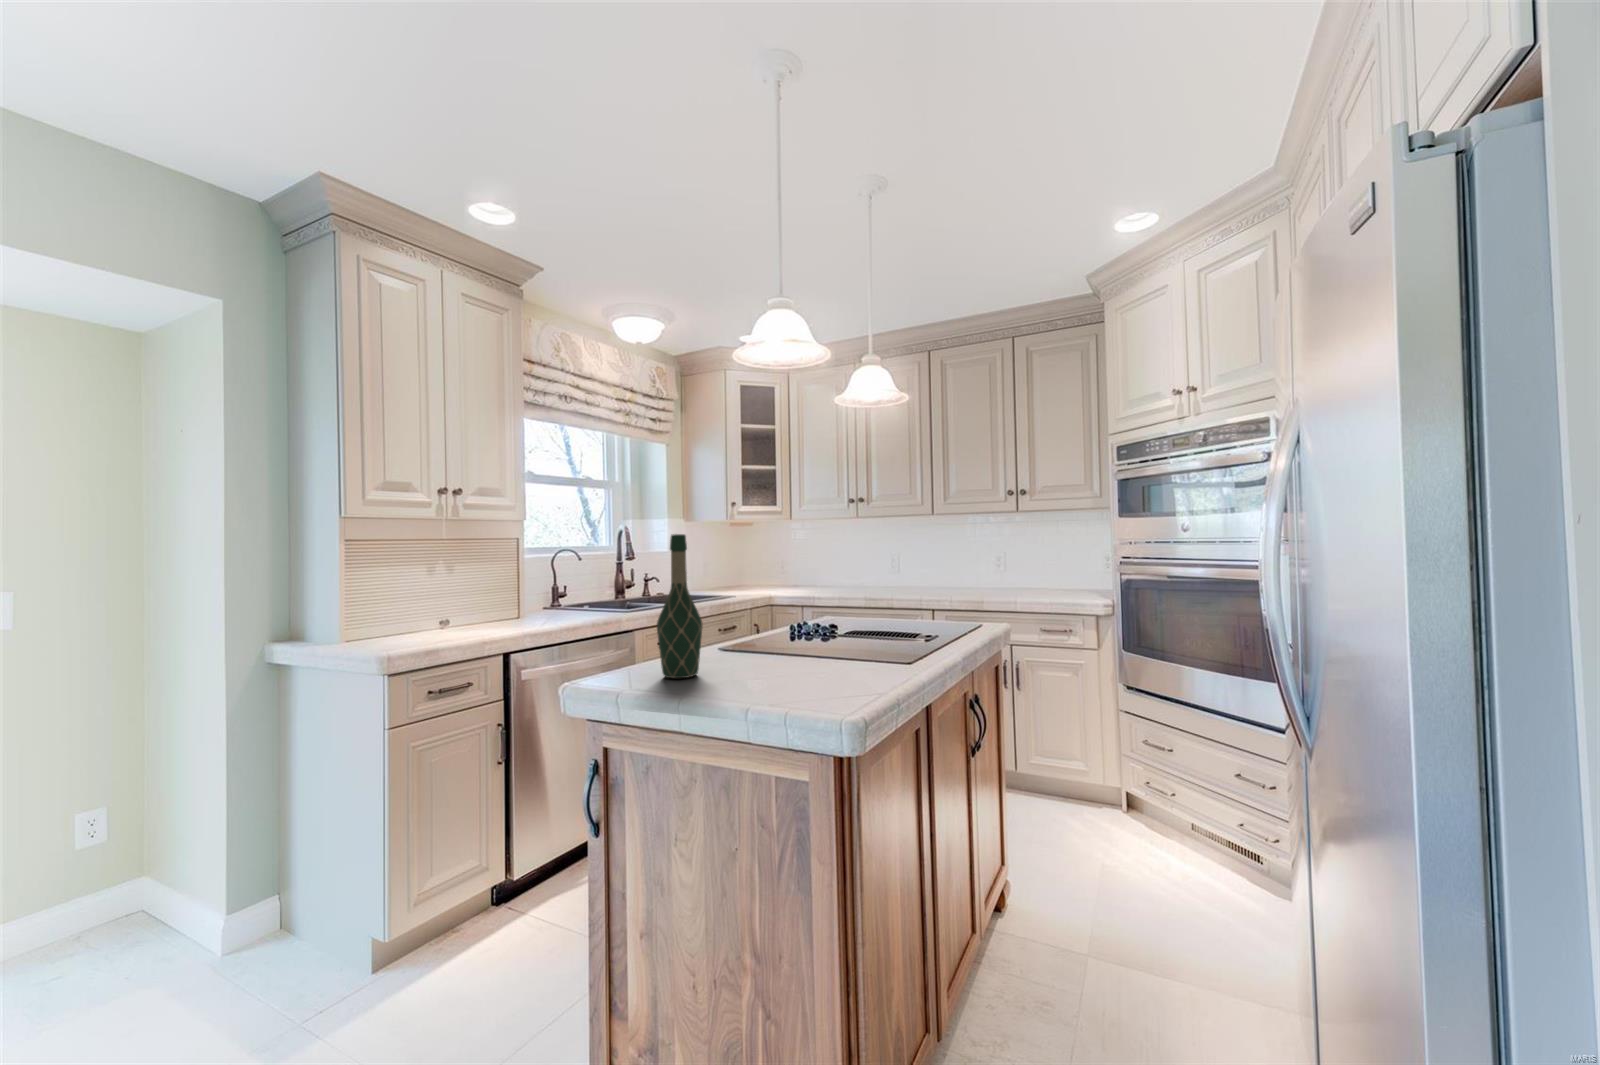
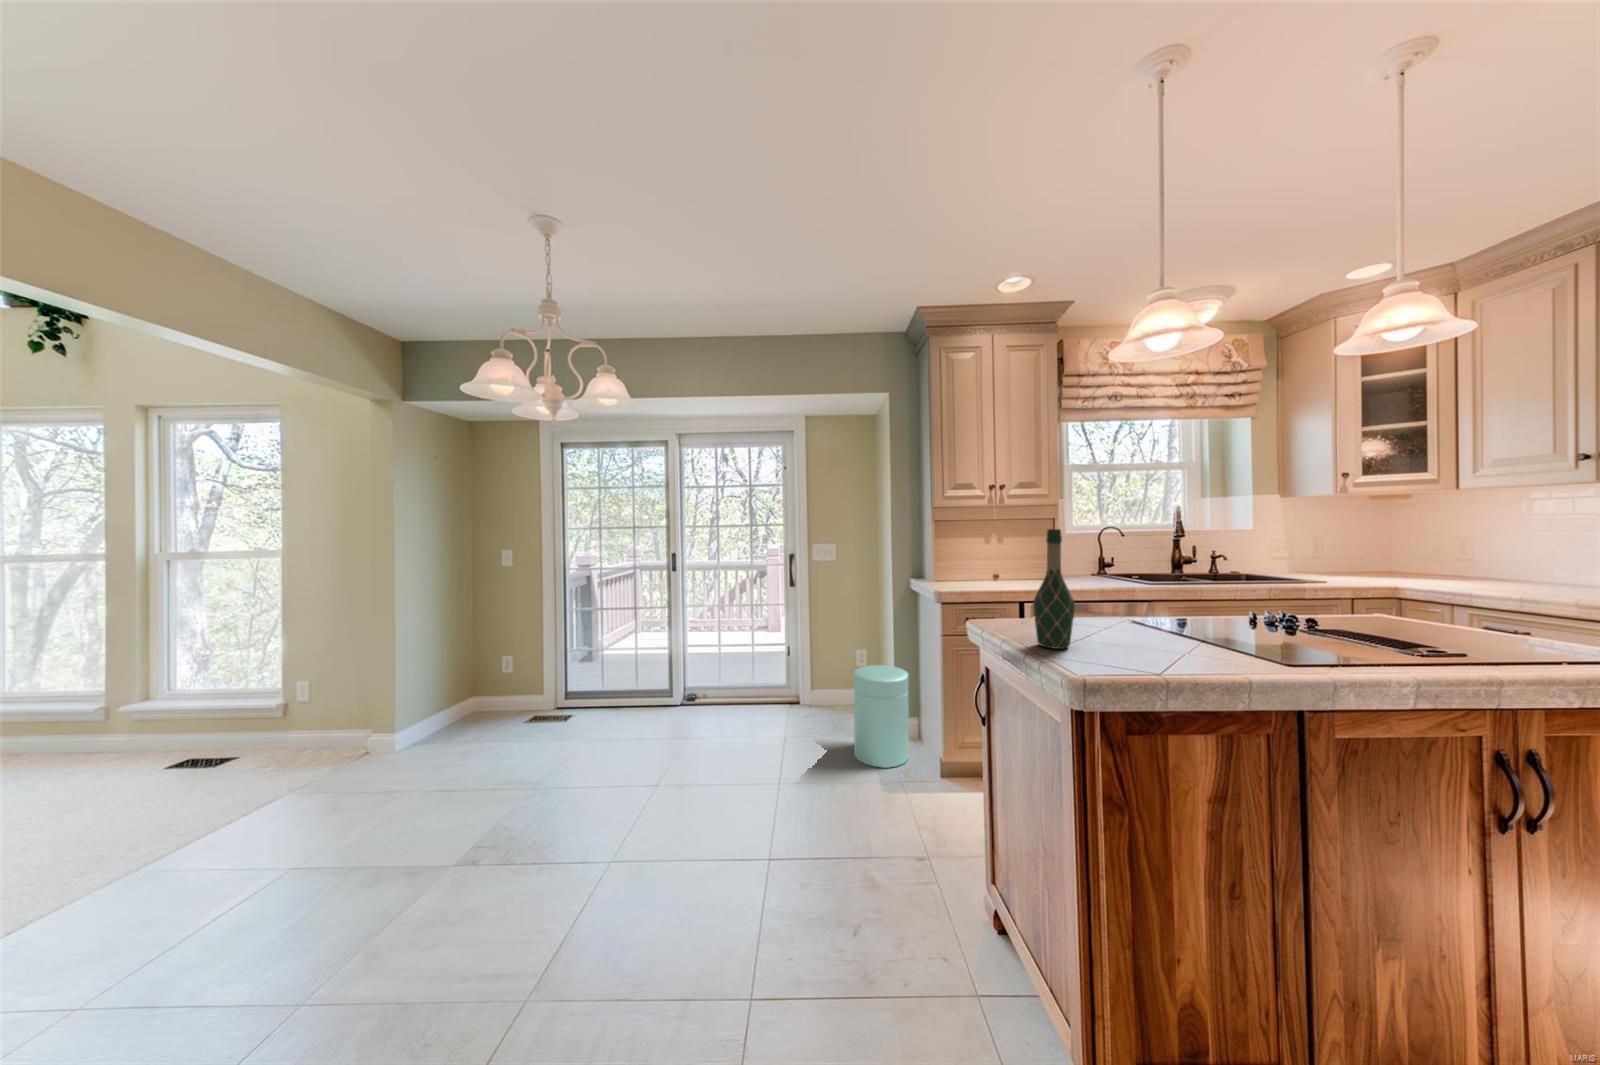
trash can: none [172,810,307,1027] -> present [854,665,909,768]

